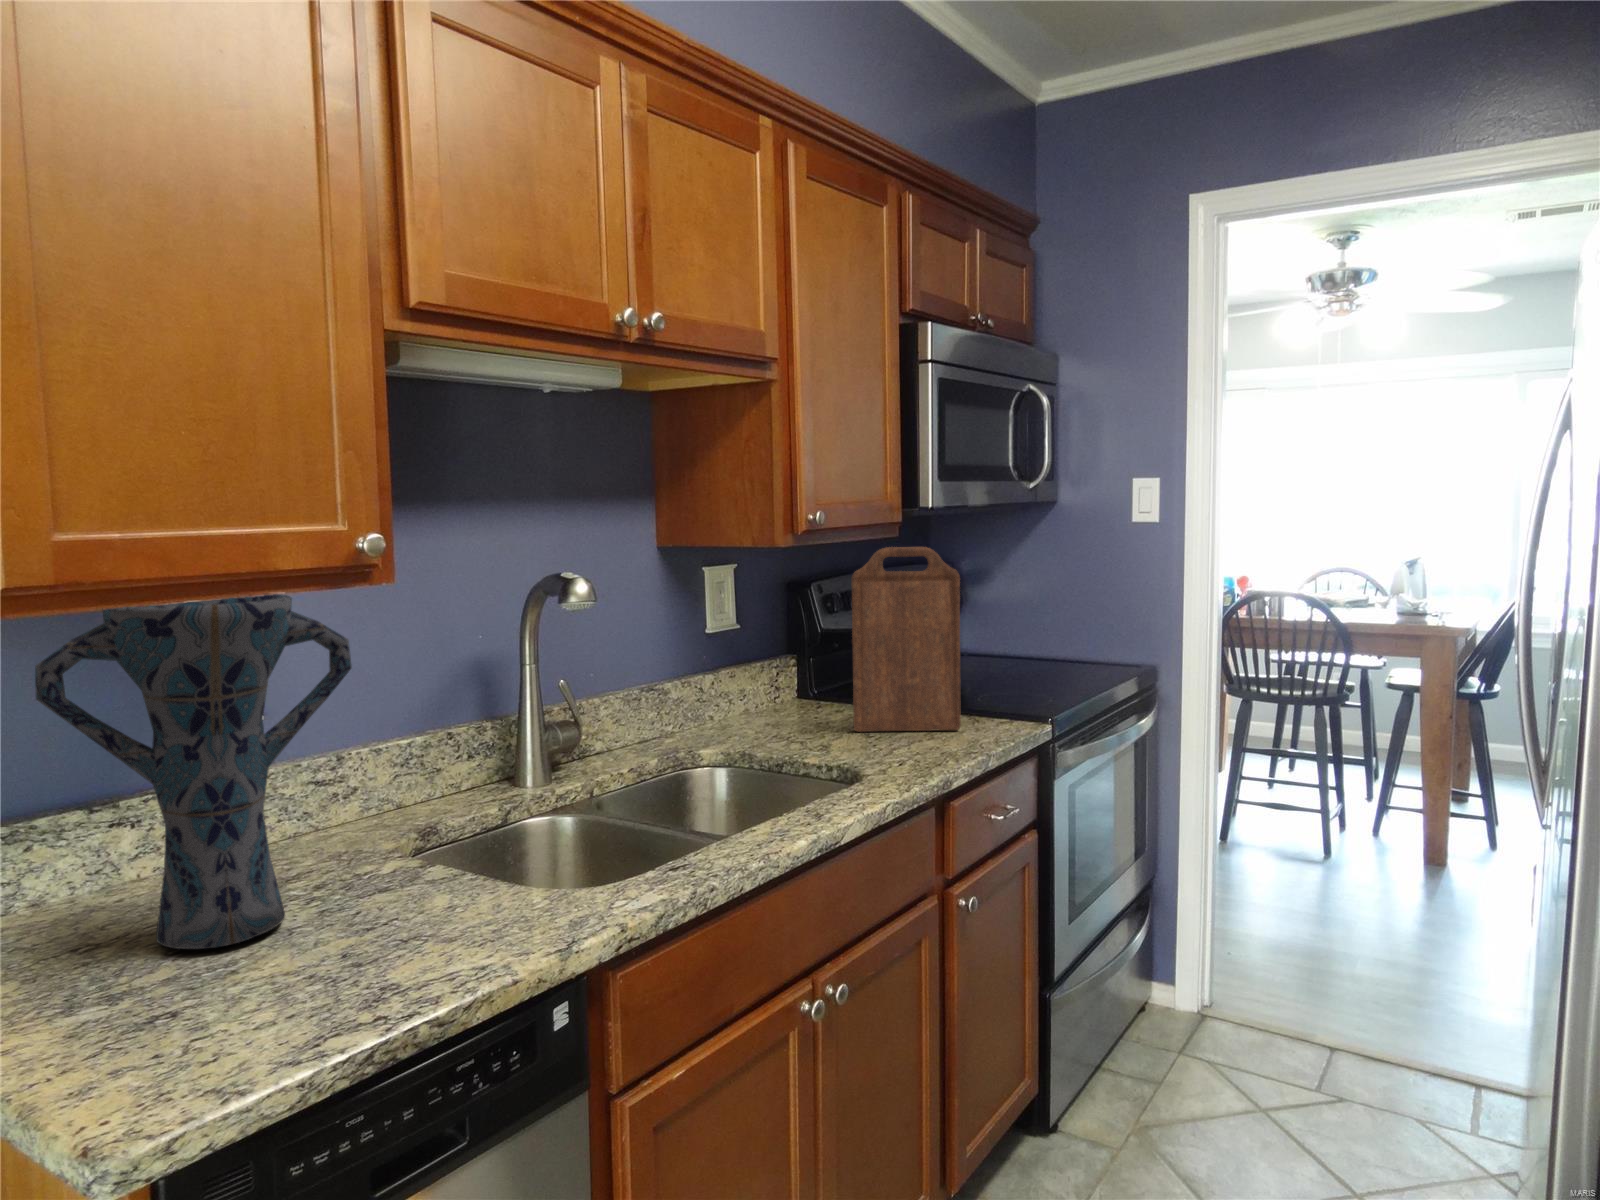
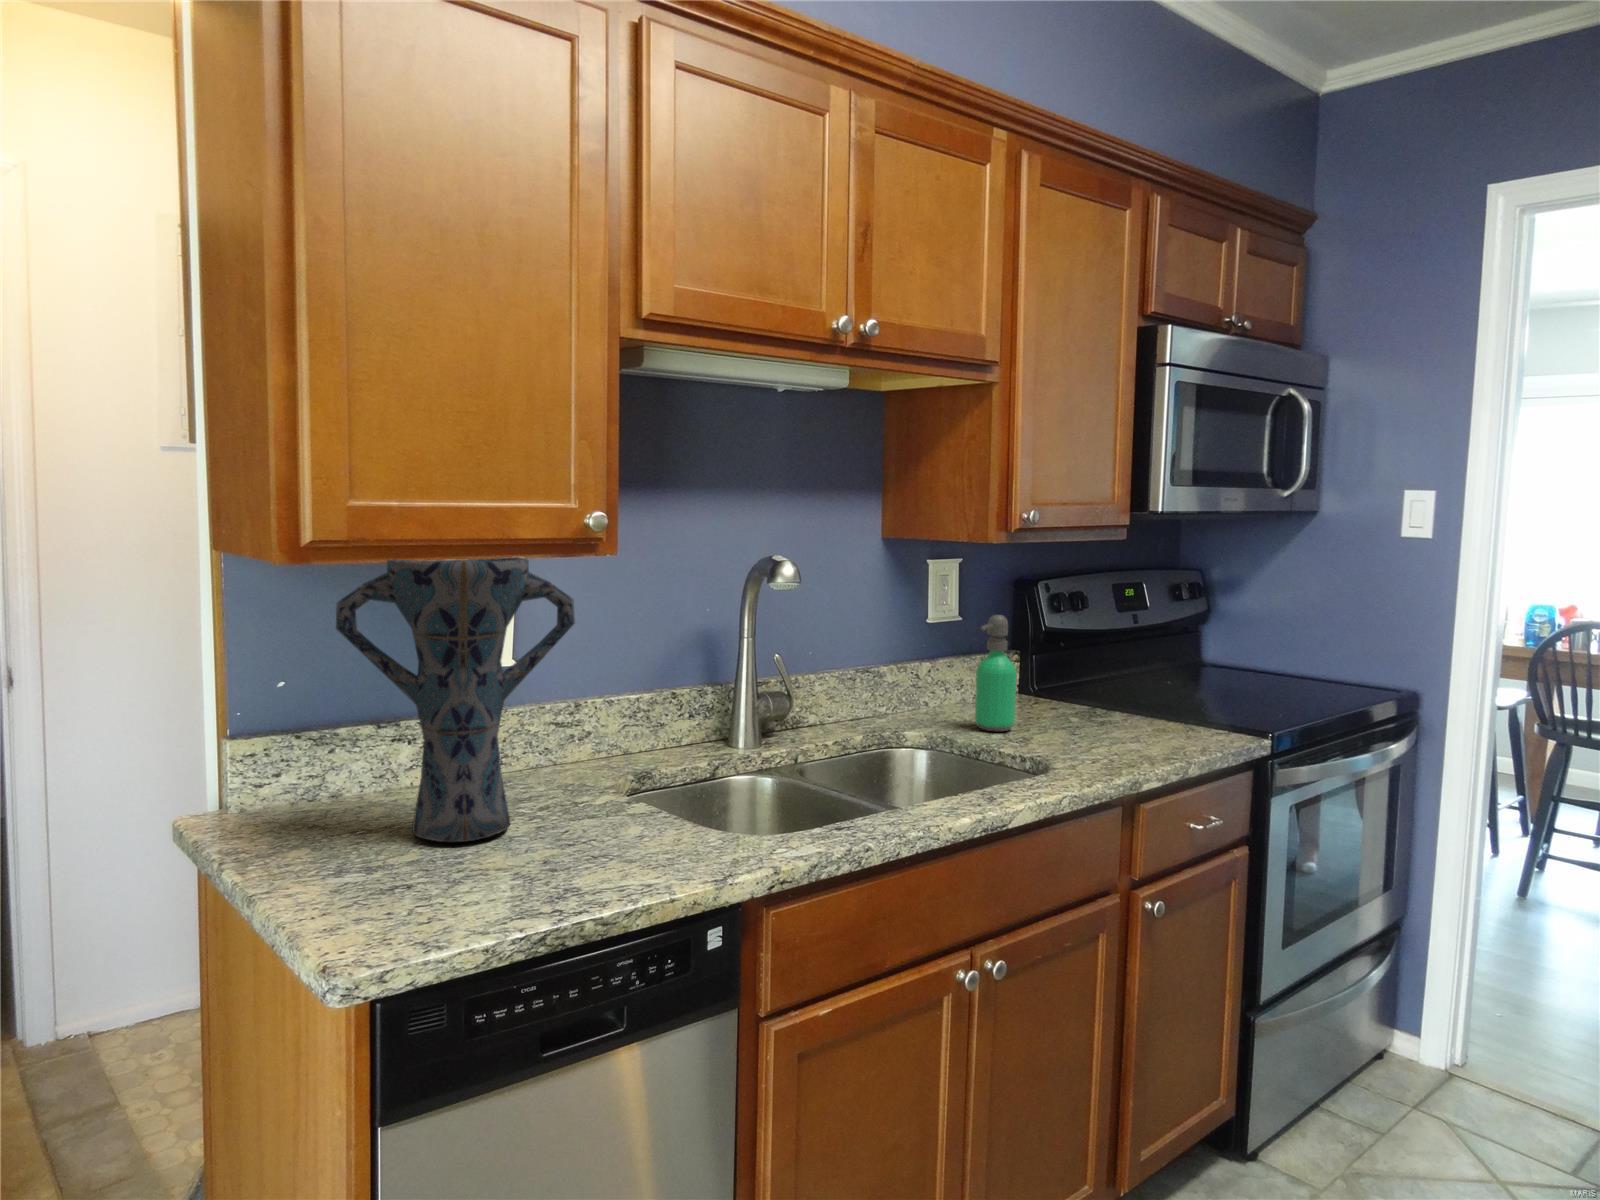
cutting board: present [852,547,961,732] -> none [1058,549,1176,736]
soap dispenser: none [771,621,812,741] -> present [975,615,1016,731]

